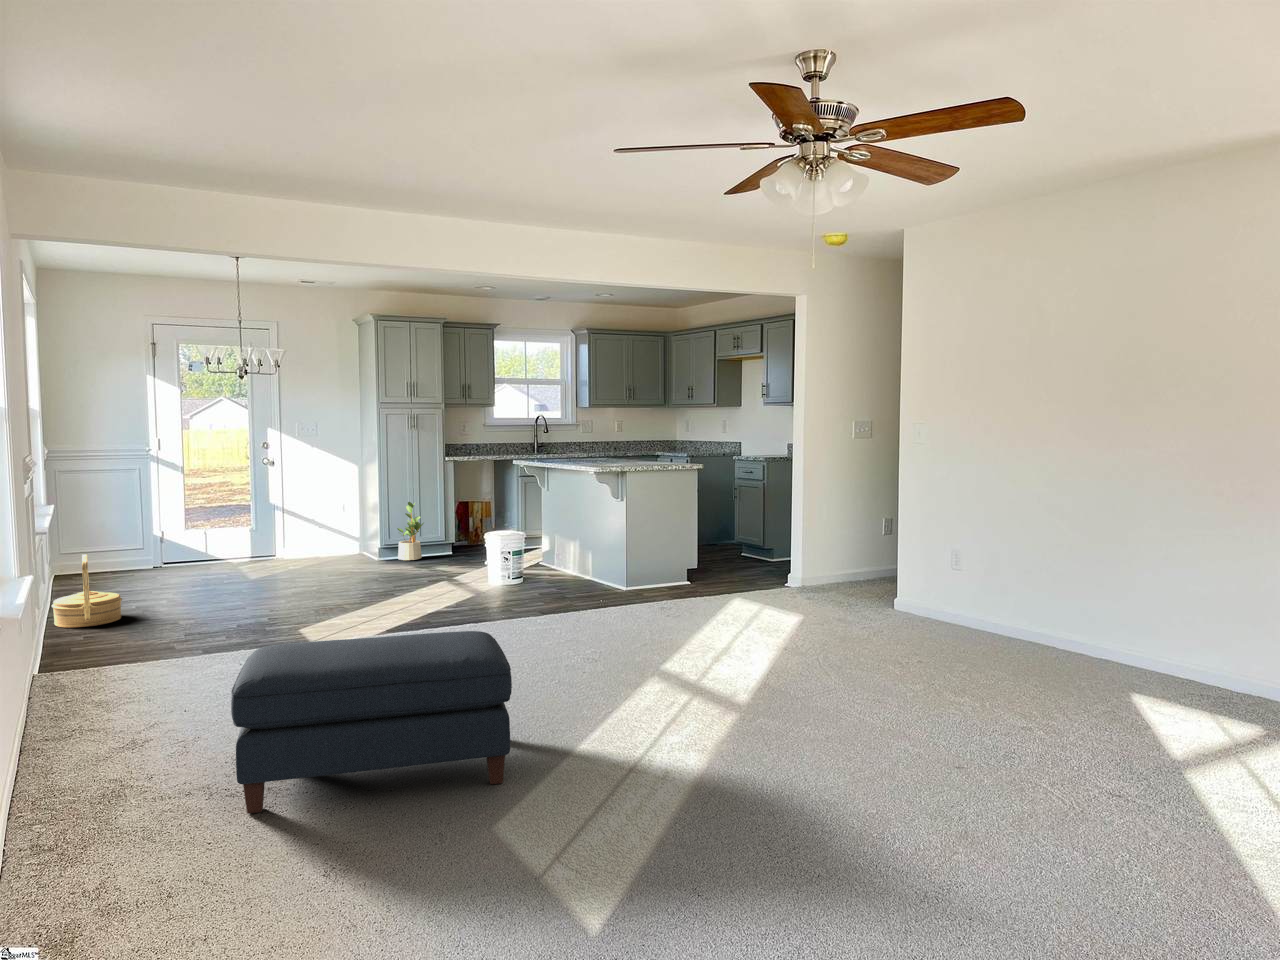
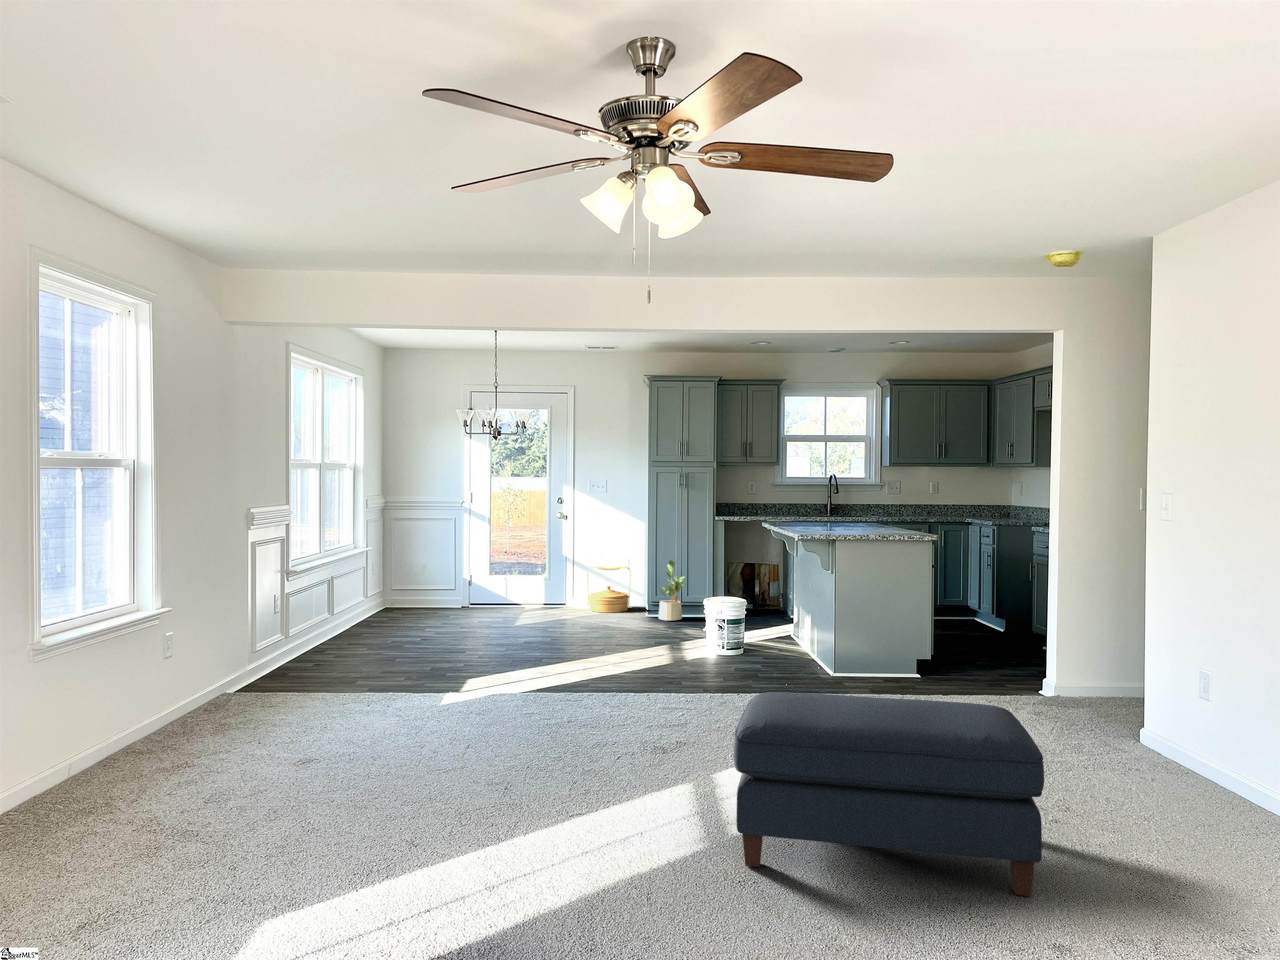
woven basket: present [52,554,122,628] -> present [587,566,631,613]
ottoman: present [231,631,512,814] -> present [734,692,1044,896]

